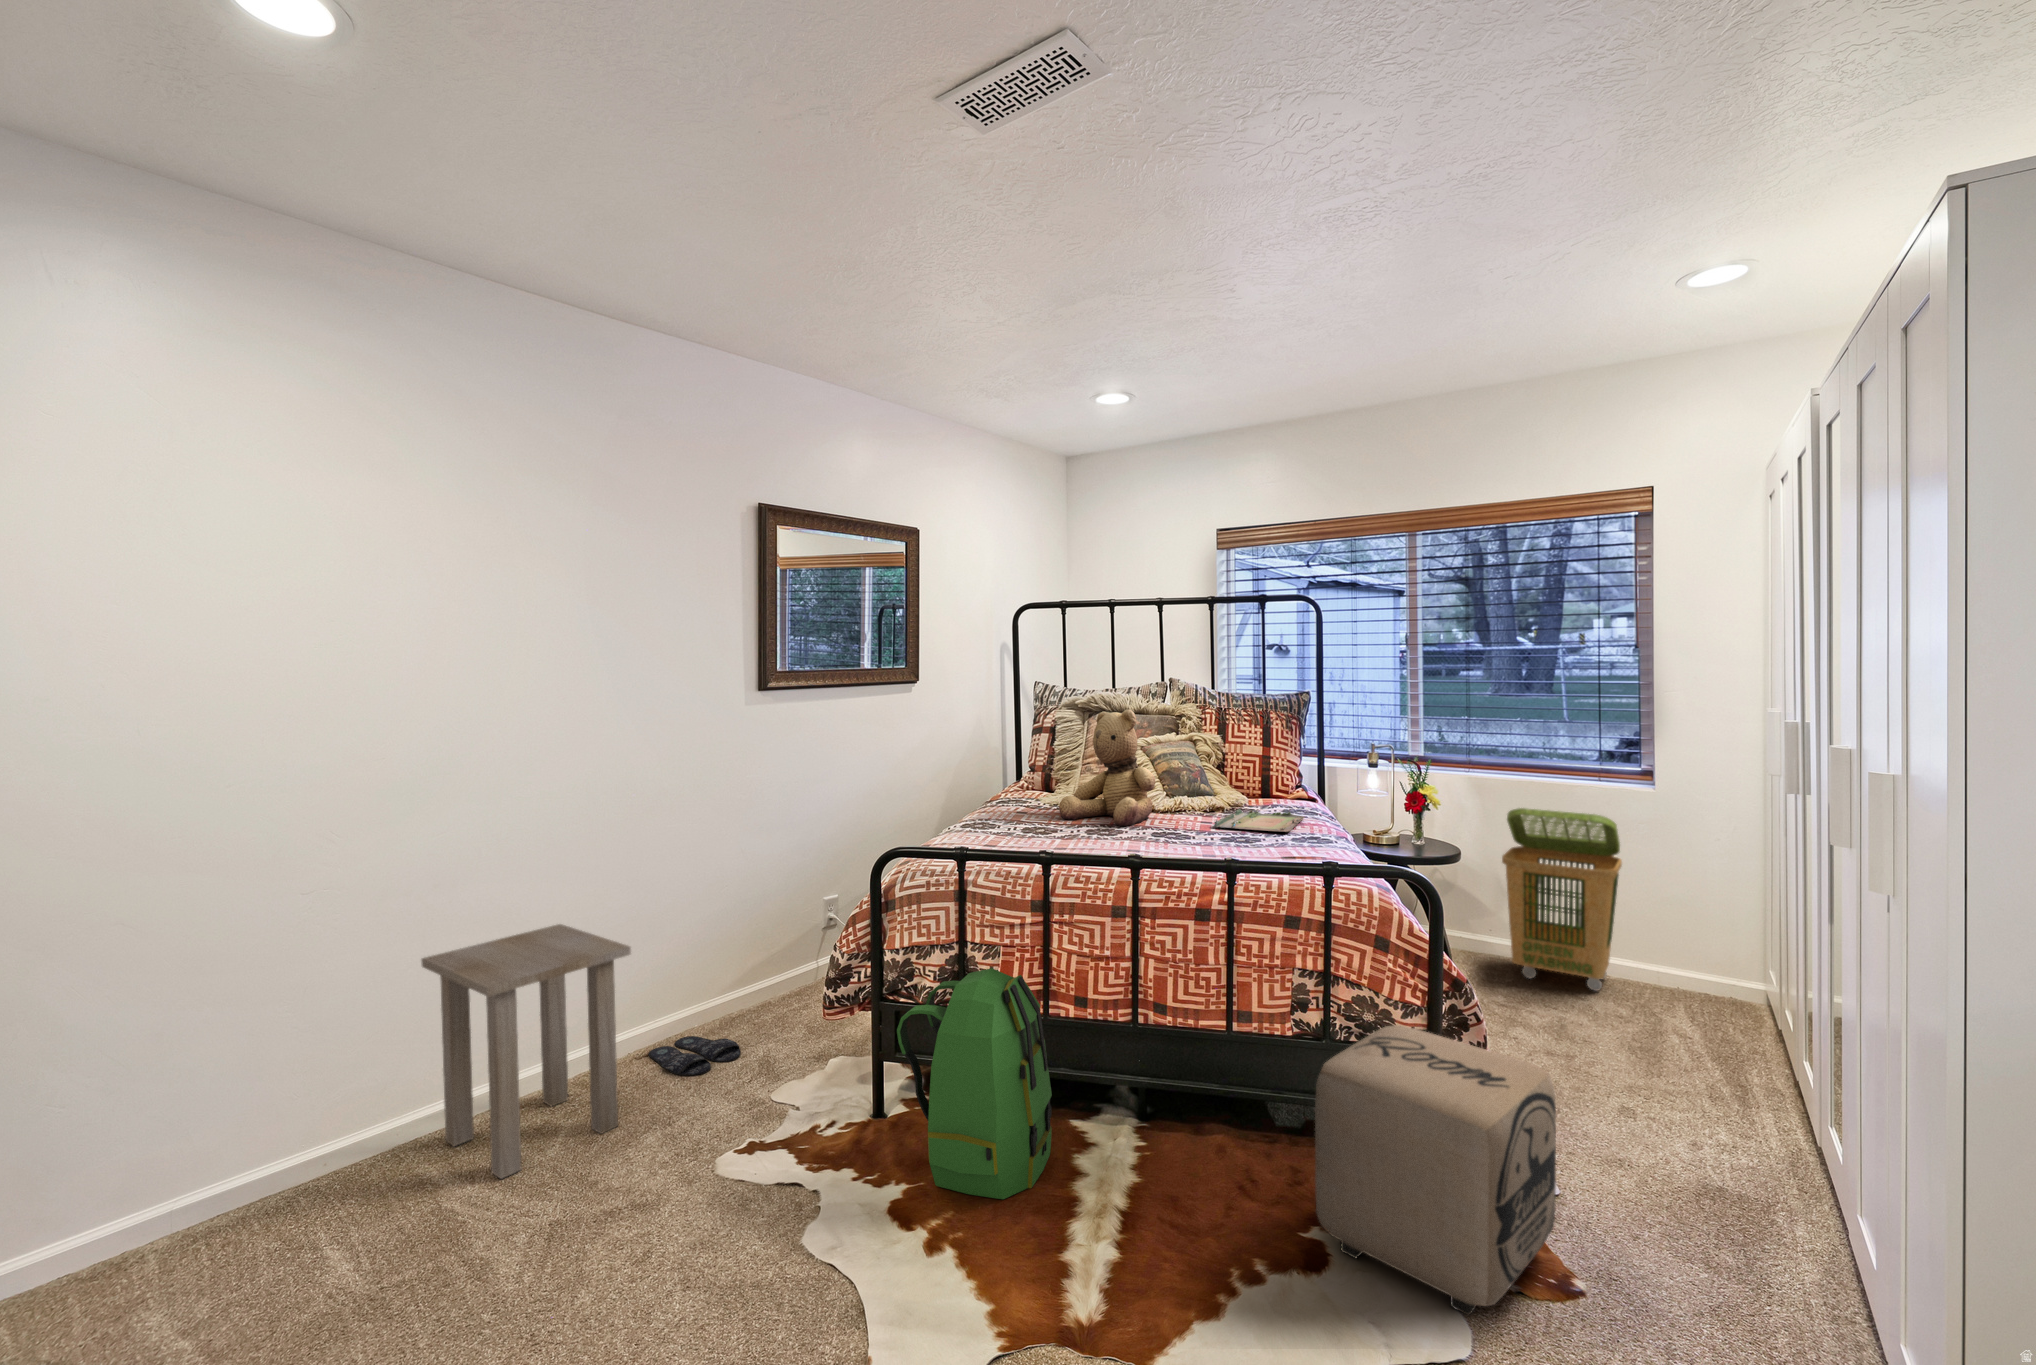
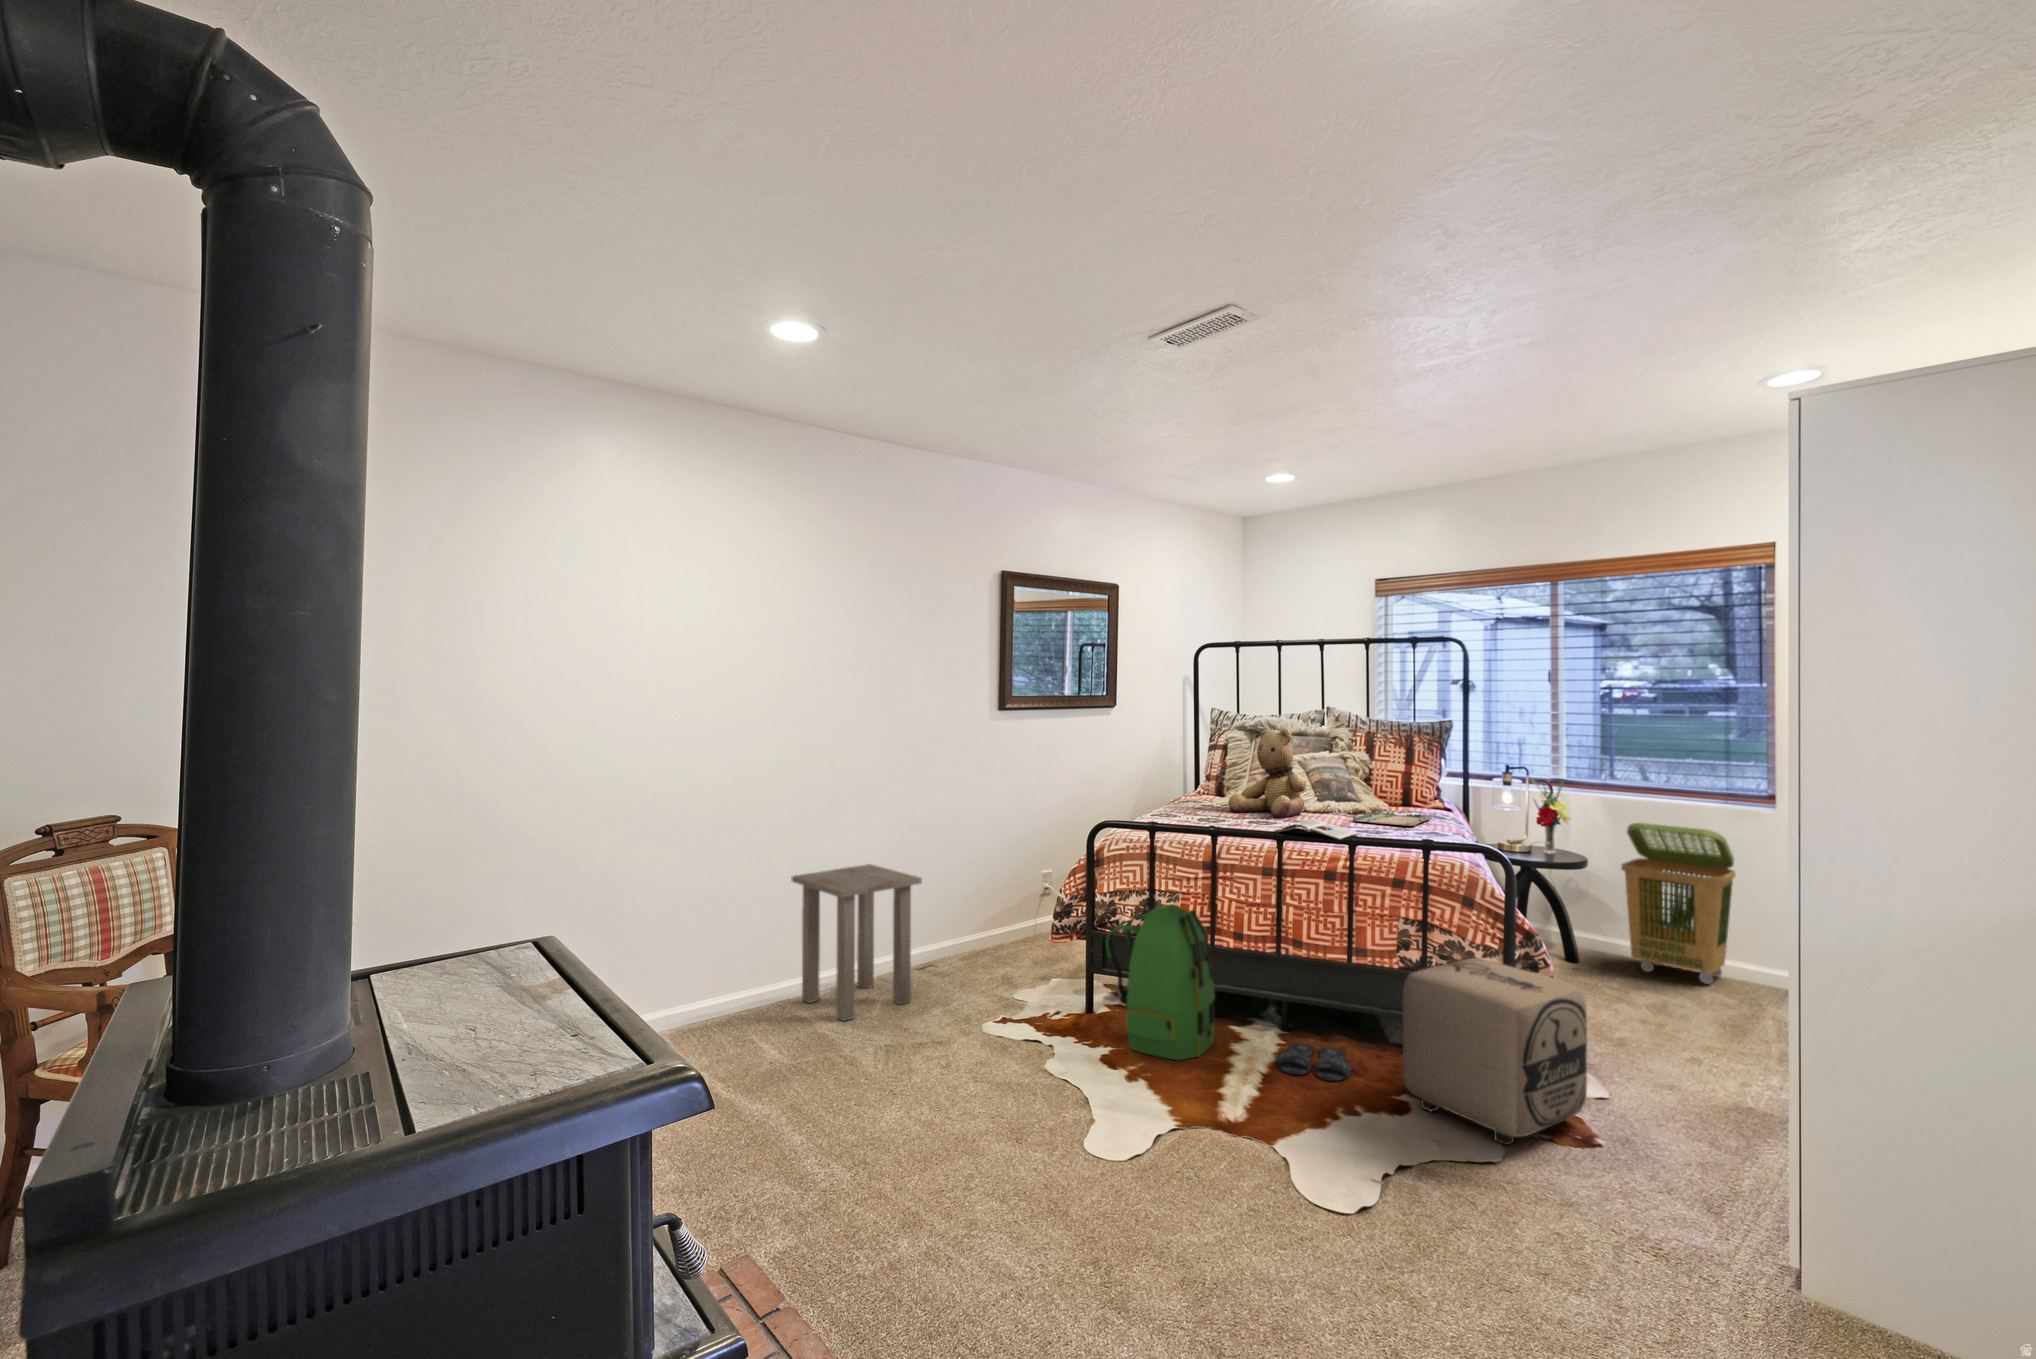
magazine: none [1126,832,1229,863] -> present [1276,820,1358,840]
slippers: present [648,1036,740,1076] -> present [1276,1043,1352,1081]

